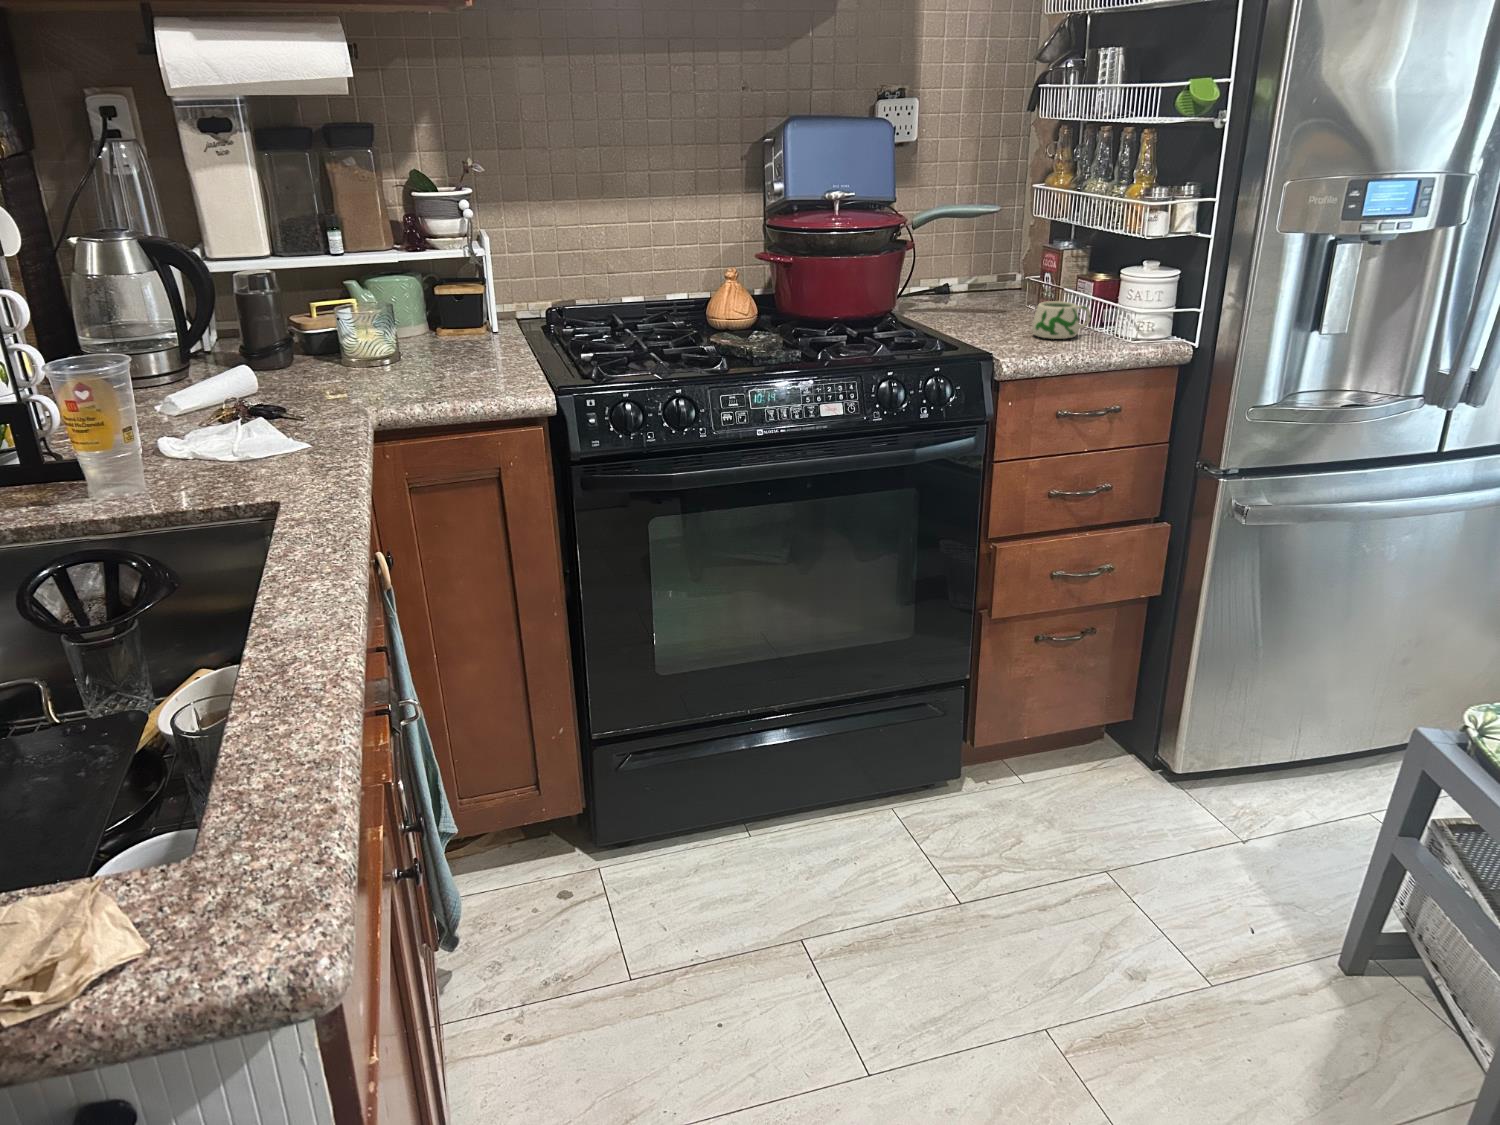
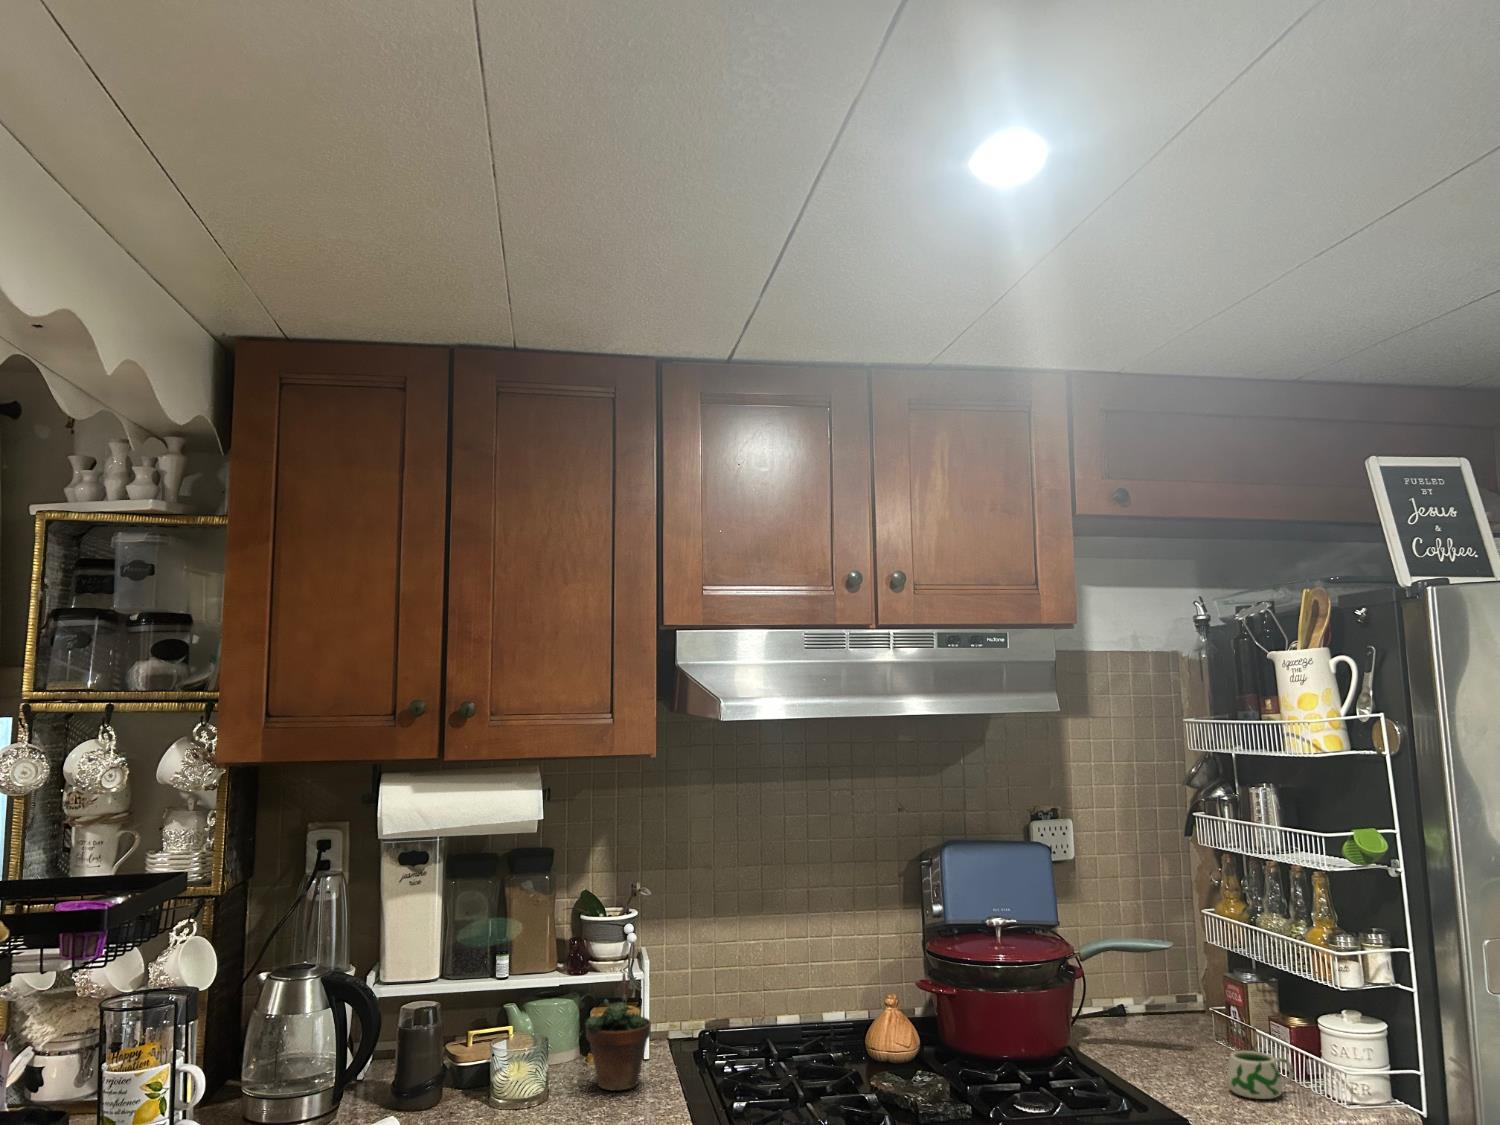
succulent plant: none [428,242,496,352] -> present [585,974,651,1091]

